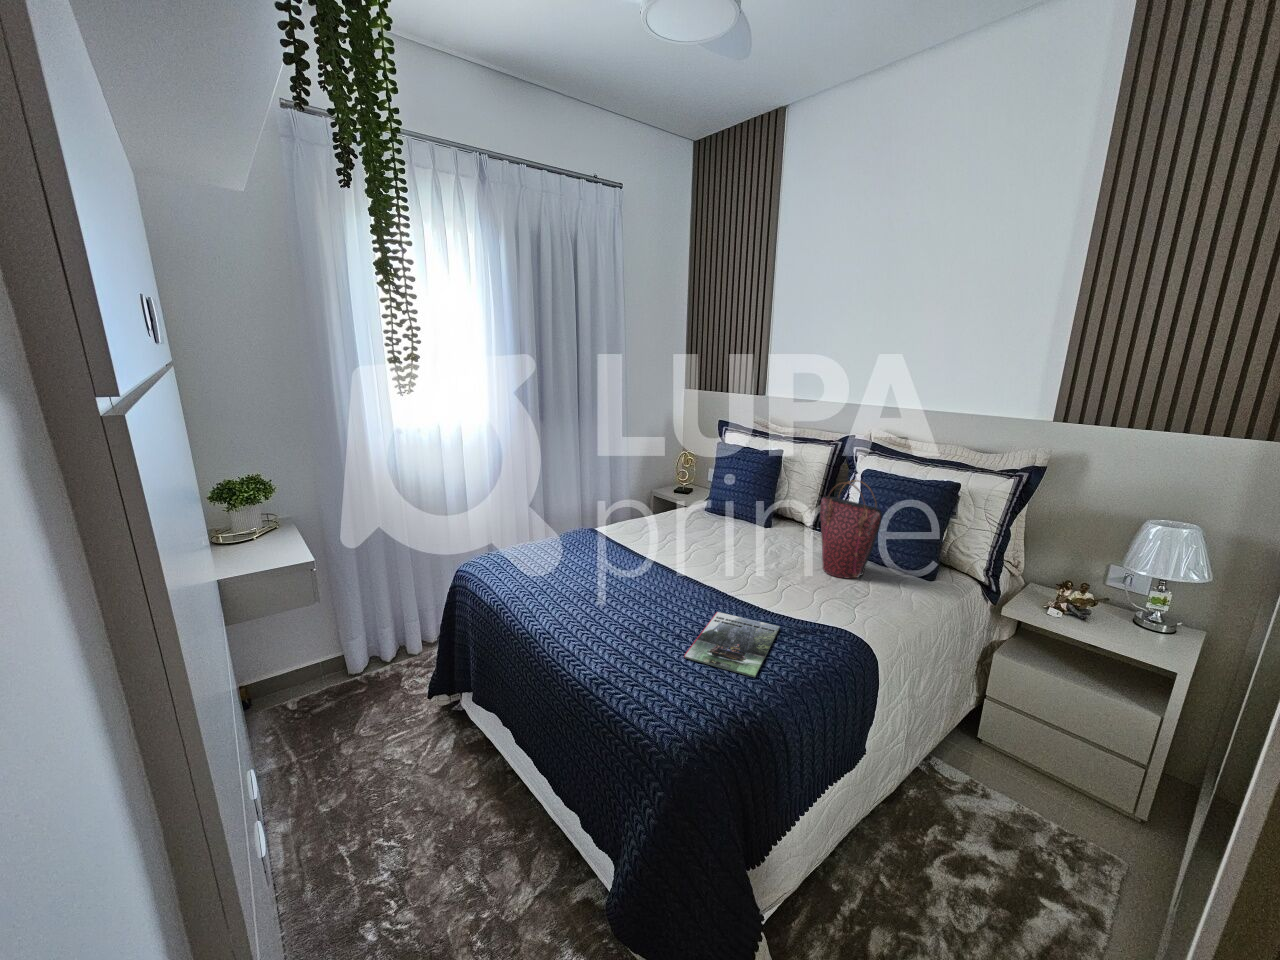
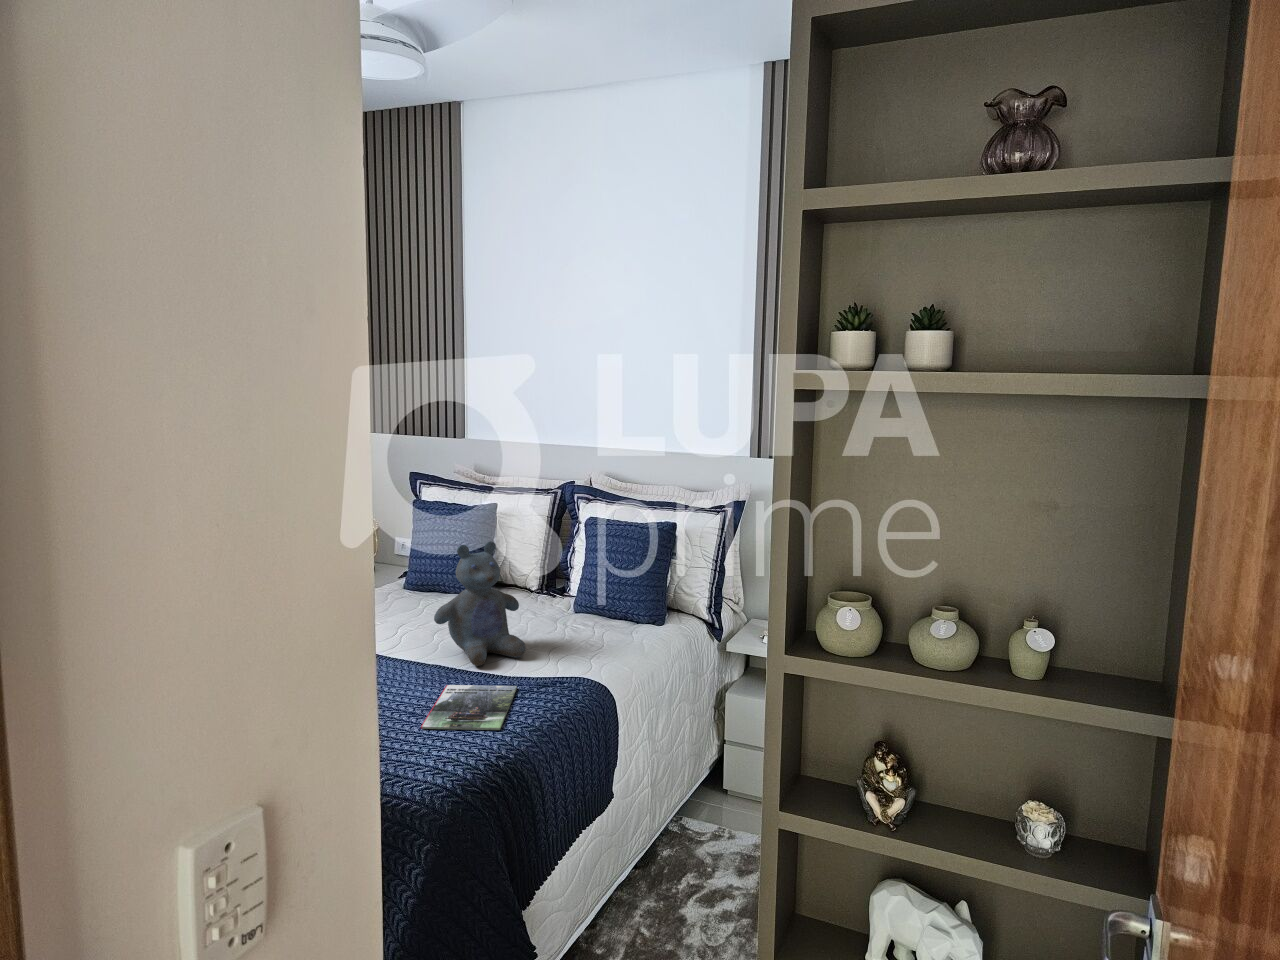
handbag: present [820,480,882,578] -> none [545,528,607,636]
stuffed bear: none [715,486,794,596] -> present [434,541,526,666]

